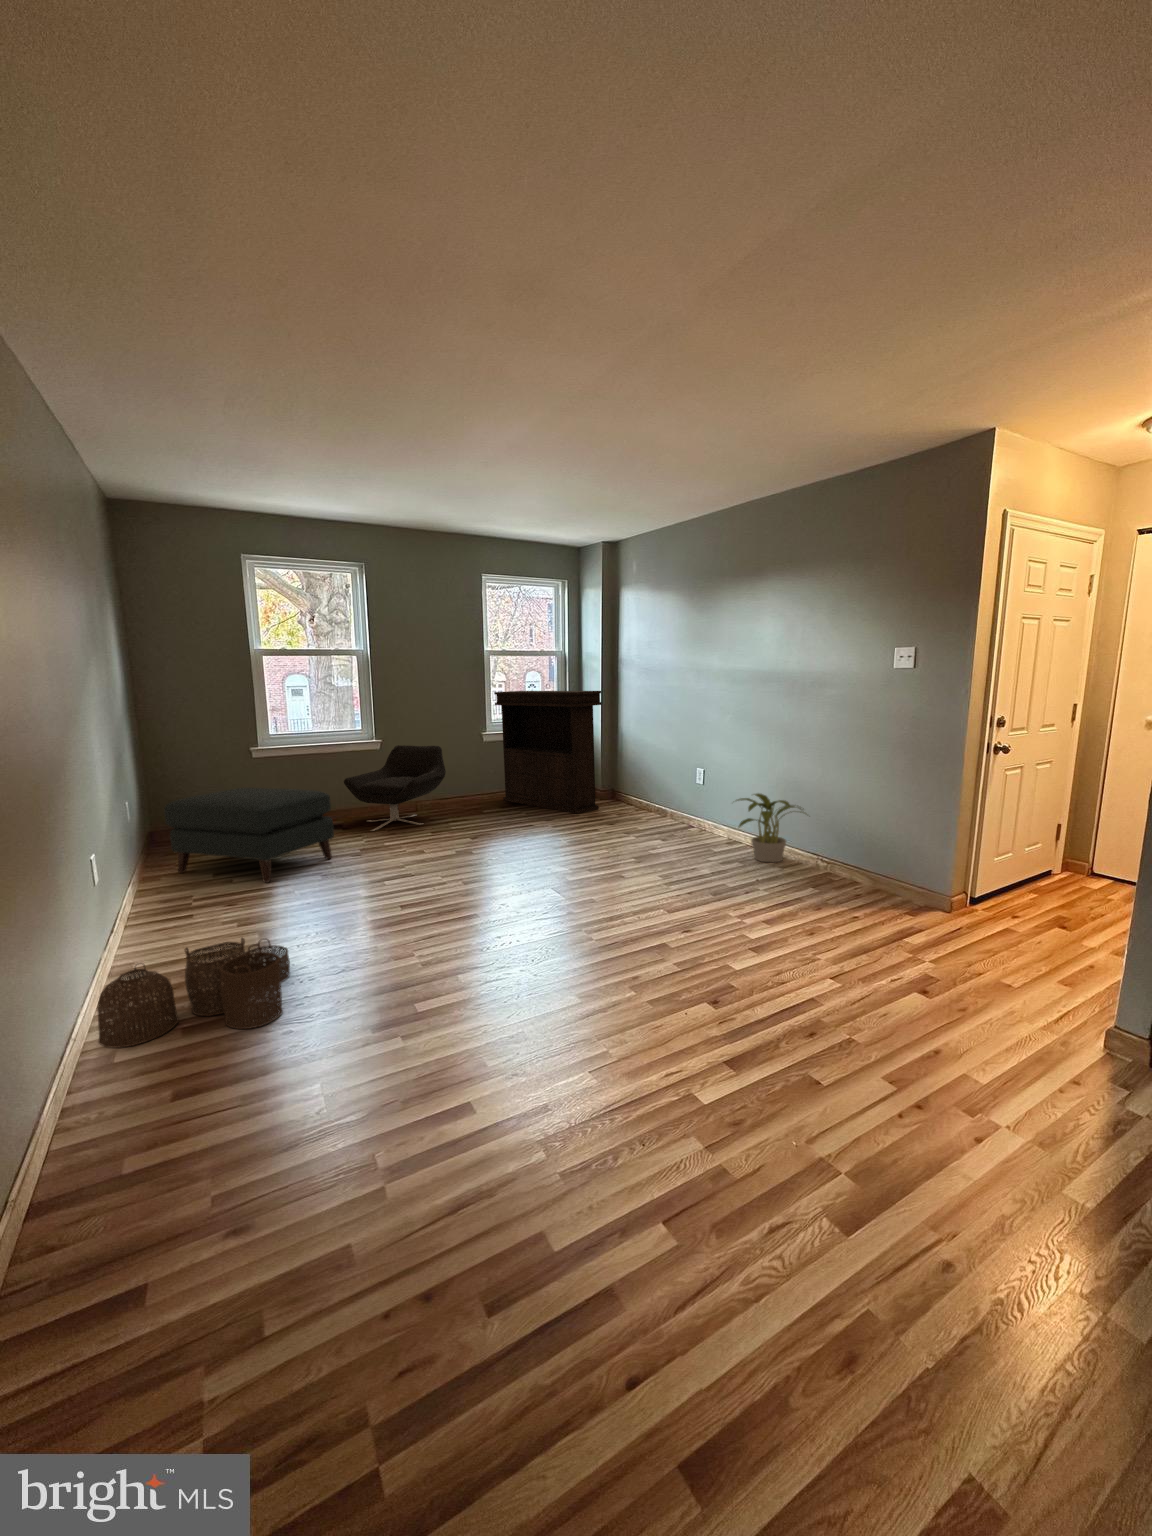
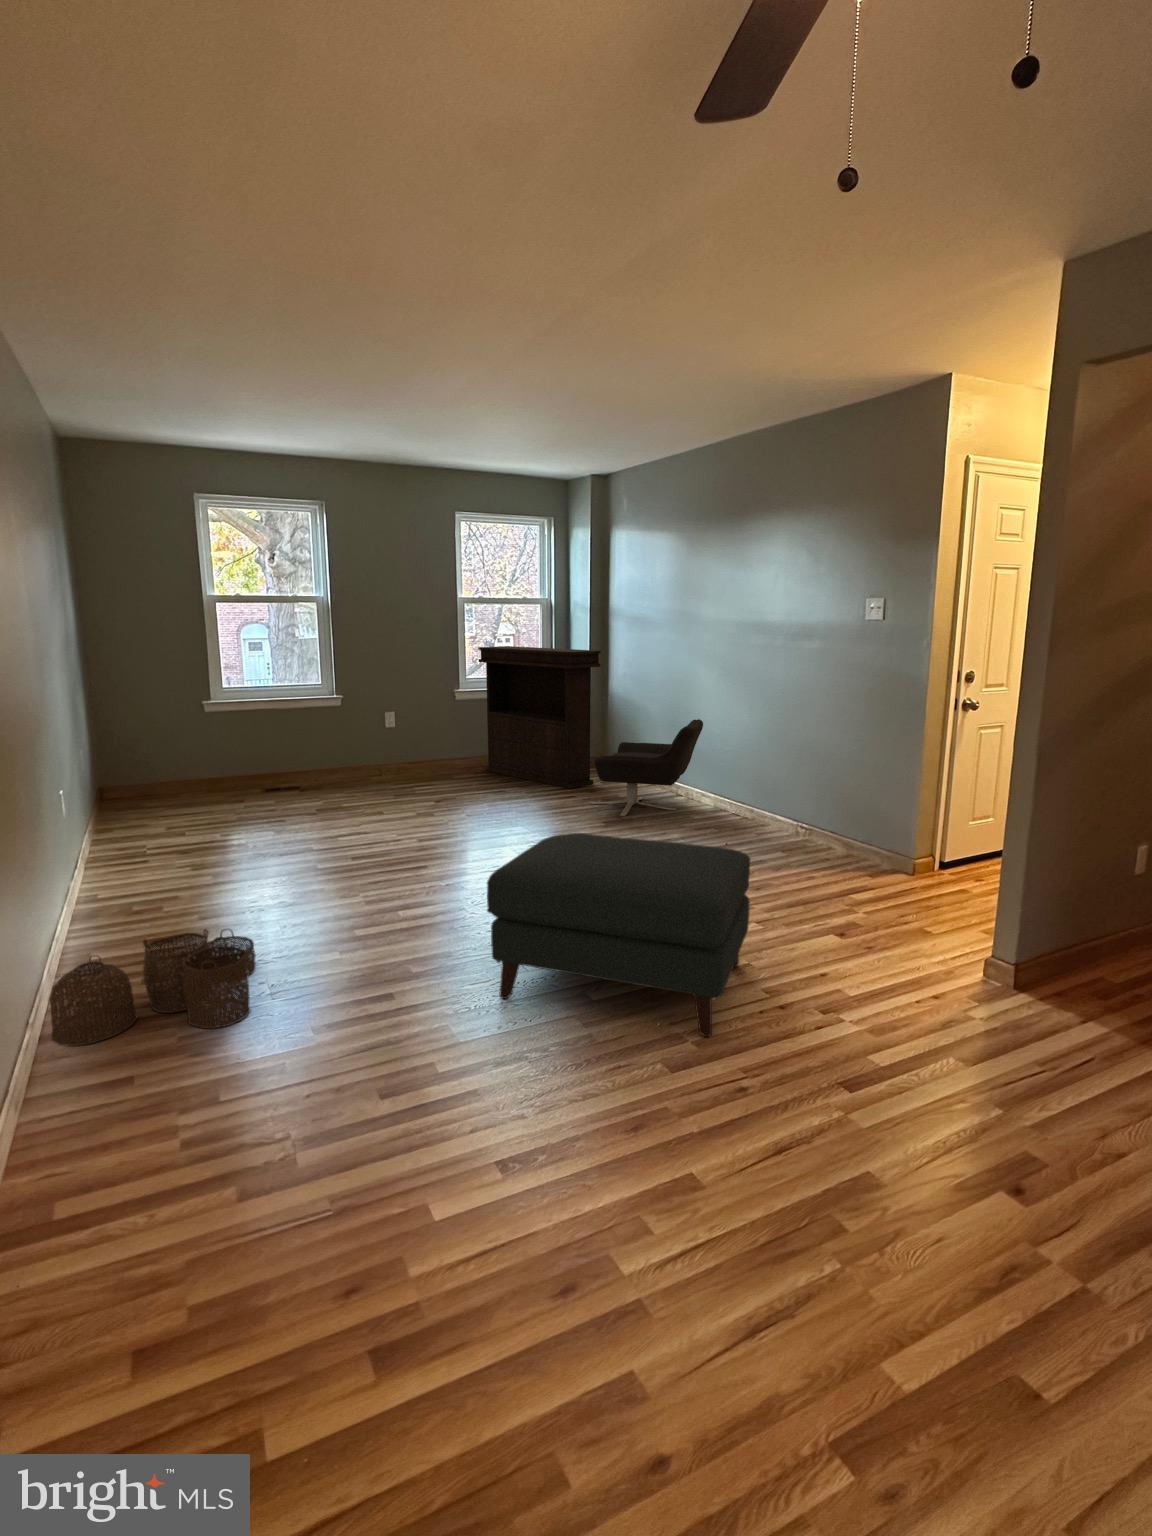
lounge chair: present [344,745,446,831] -> present [589,719,703,816]
ottoman: present [164,788,334,883] -> present [487,833,750,1037]
potted plant: present [737,793,801,862] -> none [742,776,829,853]

